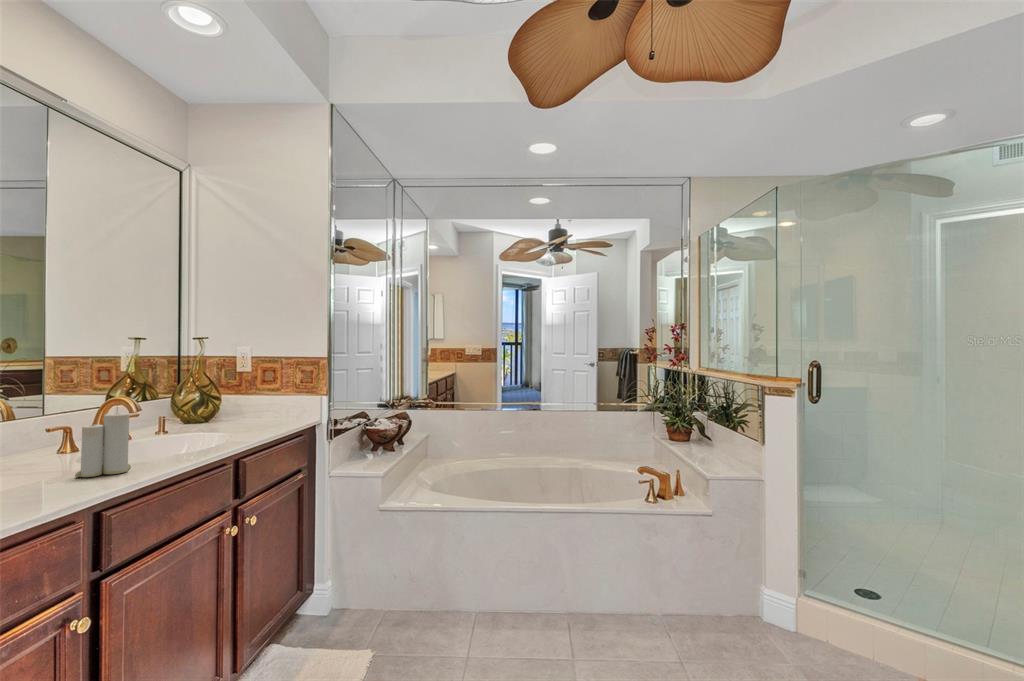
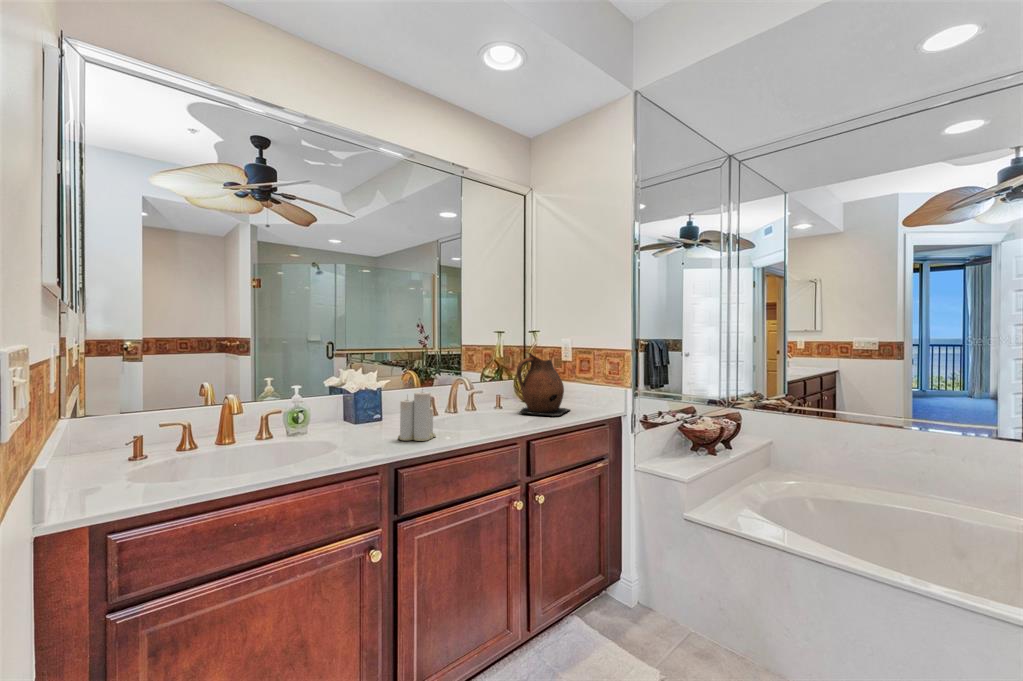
ceramic pitcher: none [196,363,258,433] -> present [517,352,570,416]

